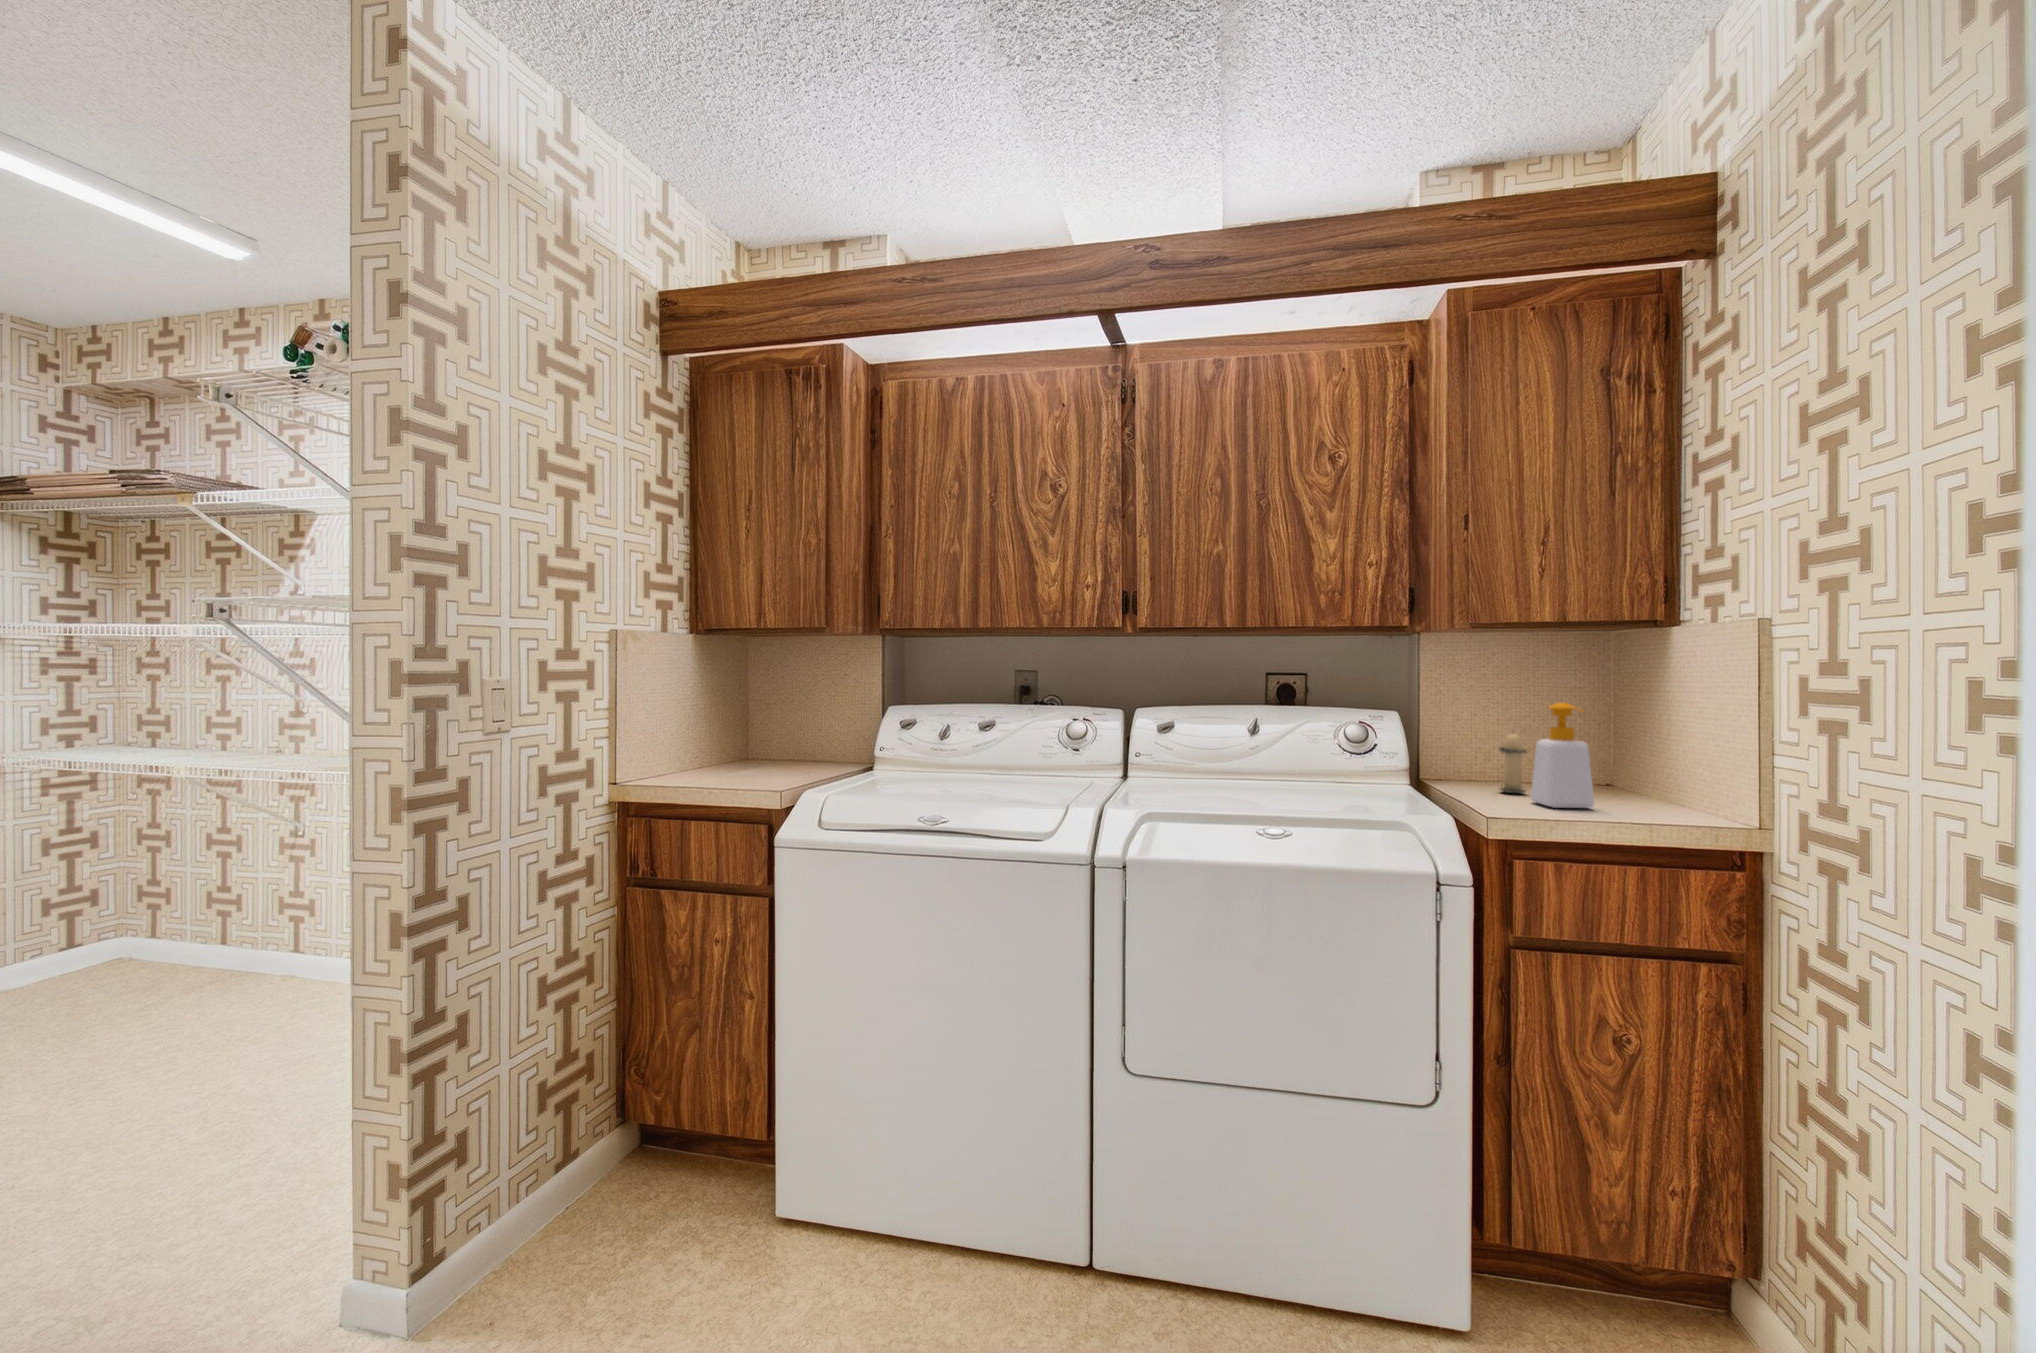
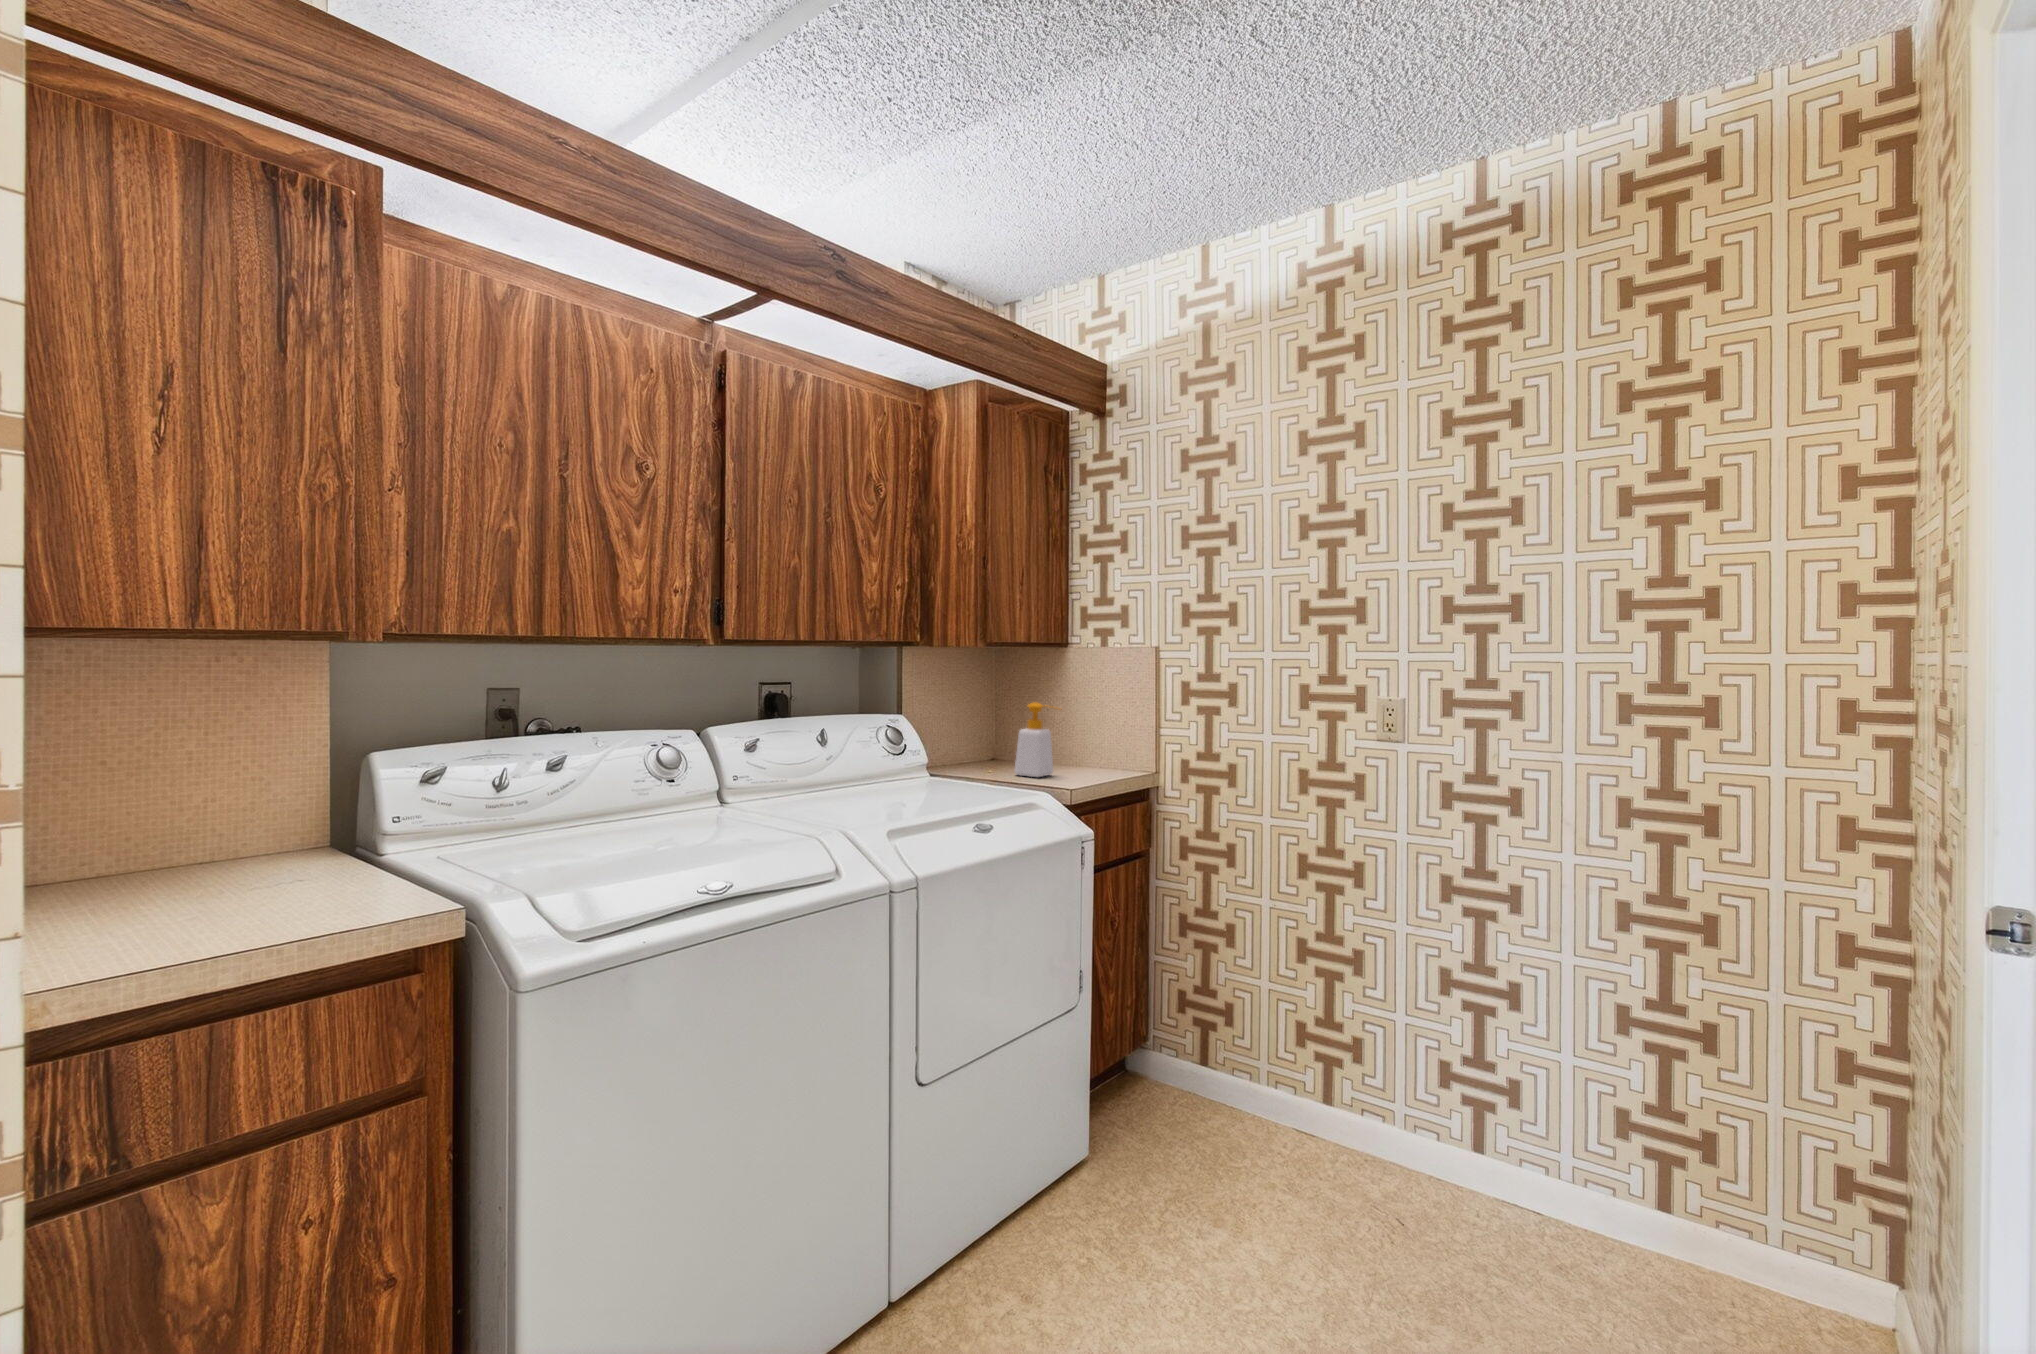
candle: present [1499,733,1526,793] -> none [969,722,993,771]

